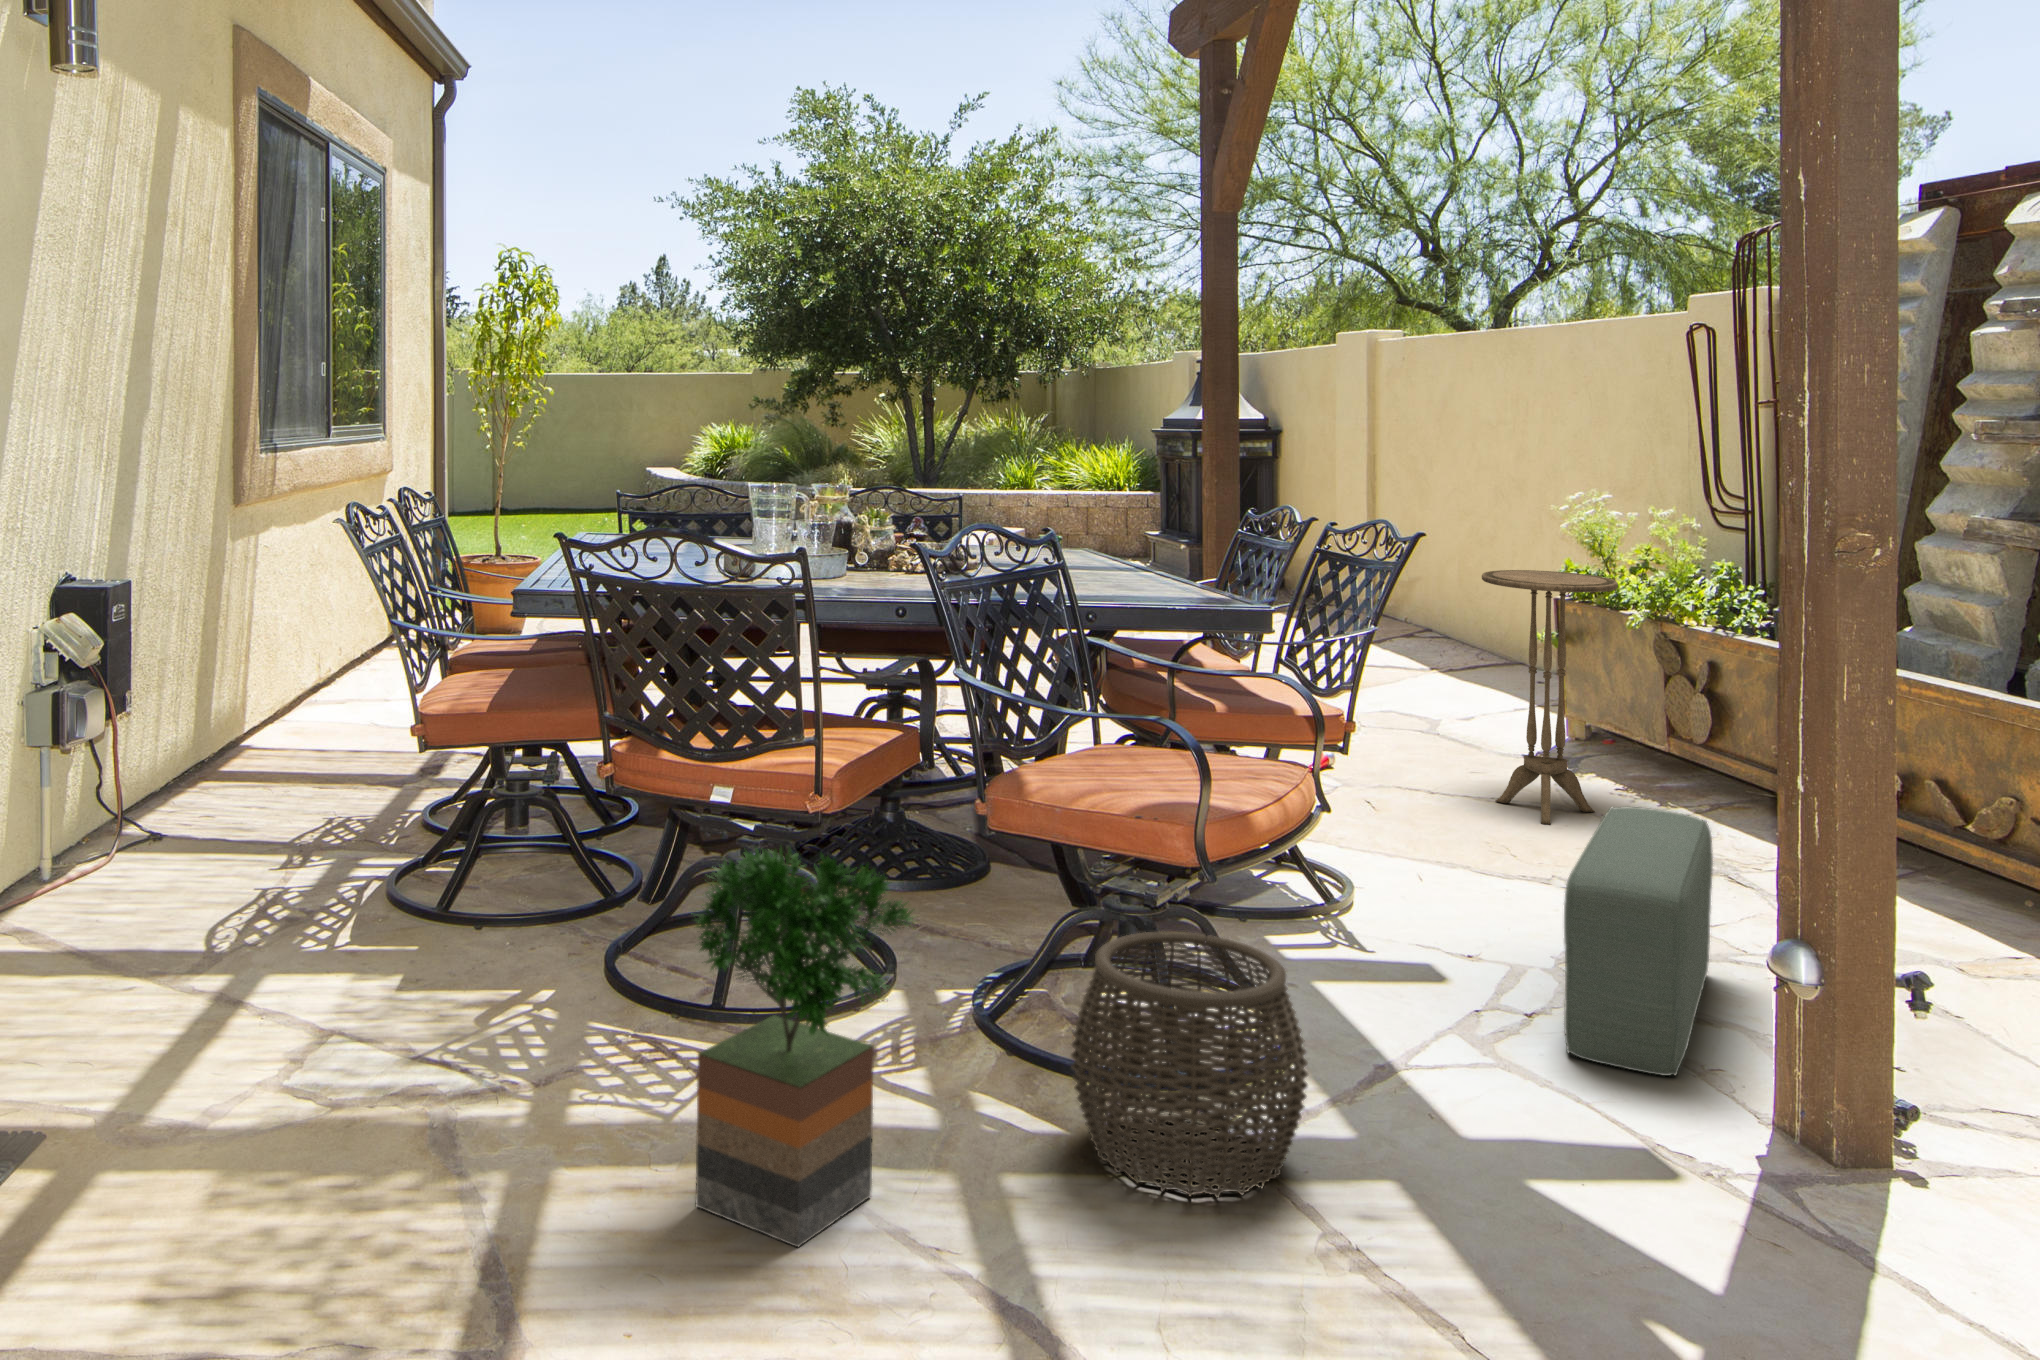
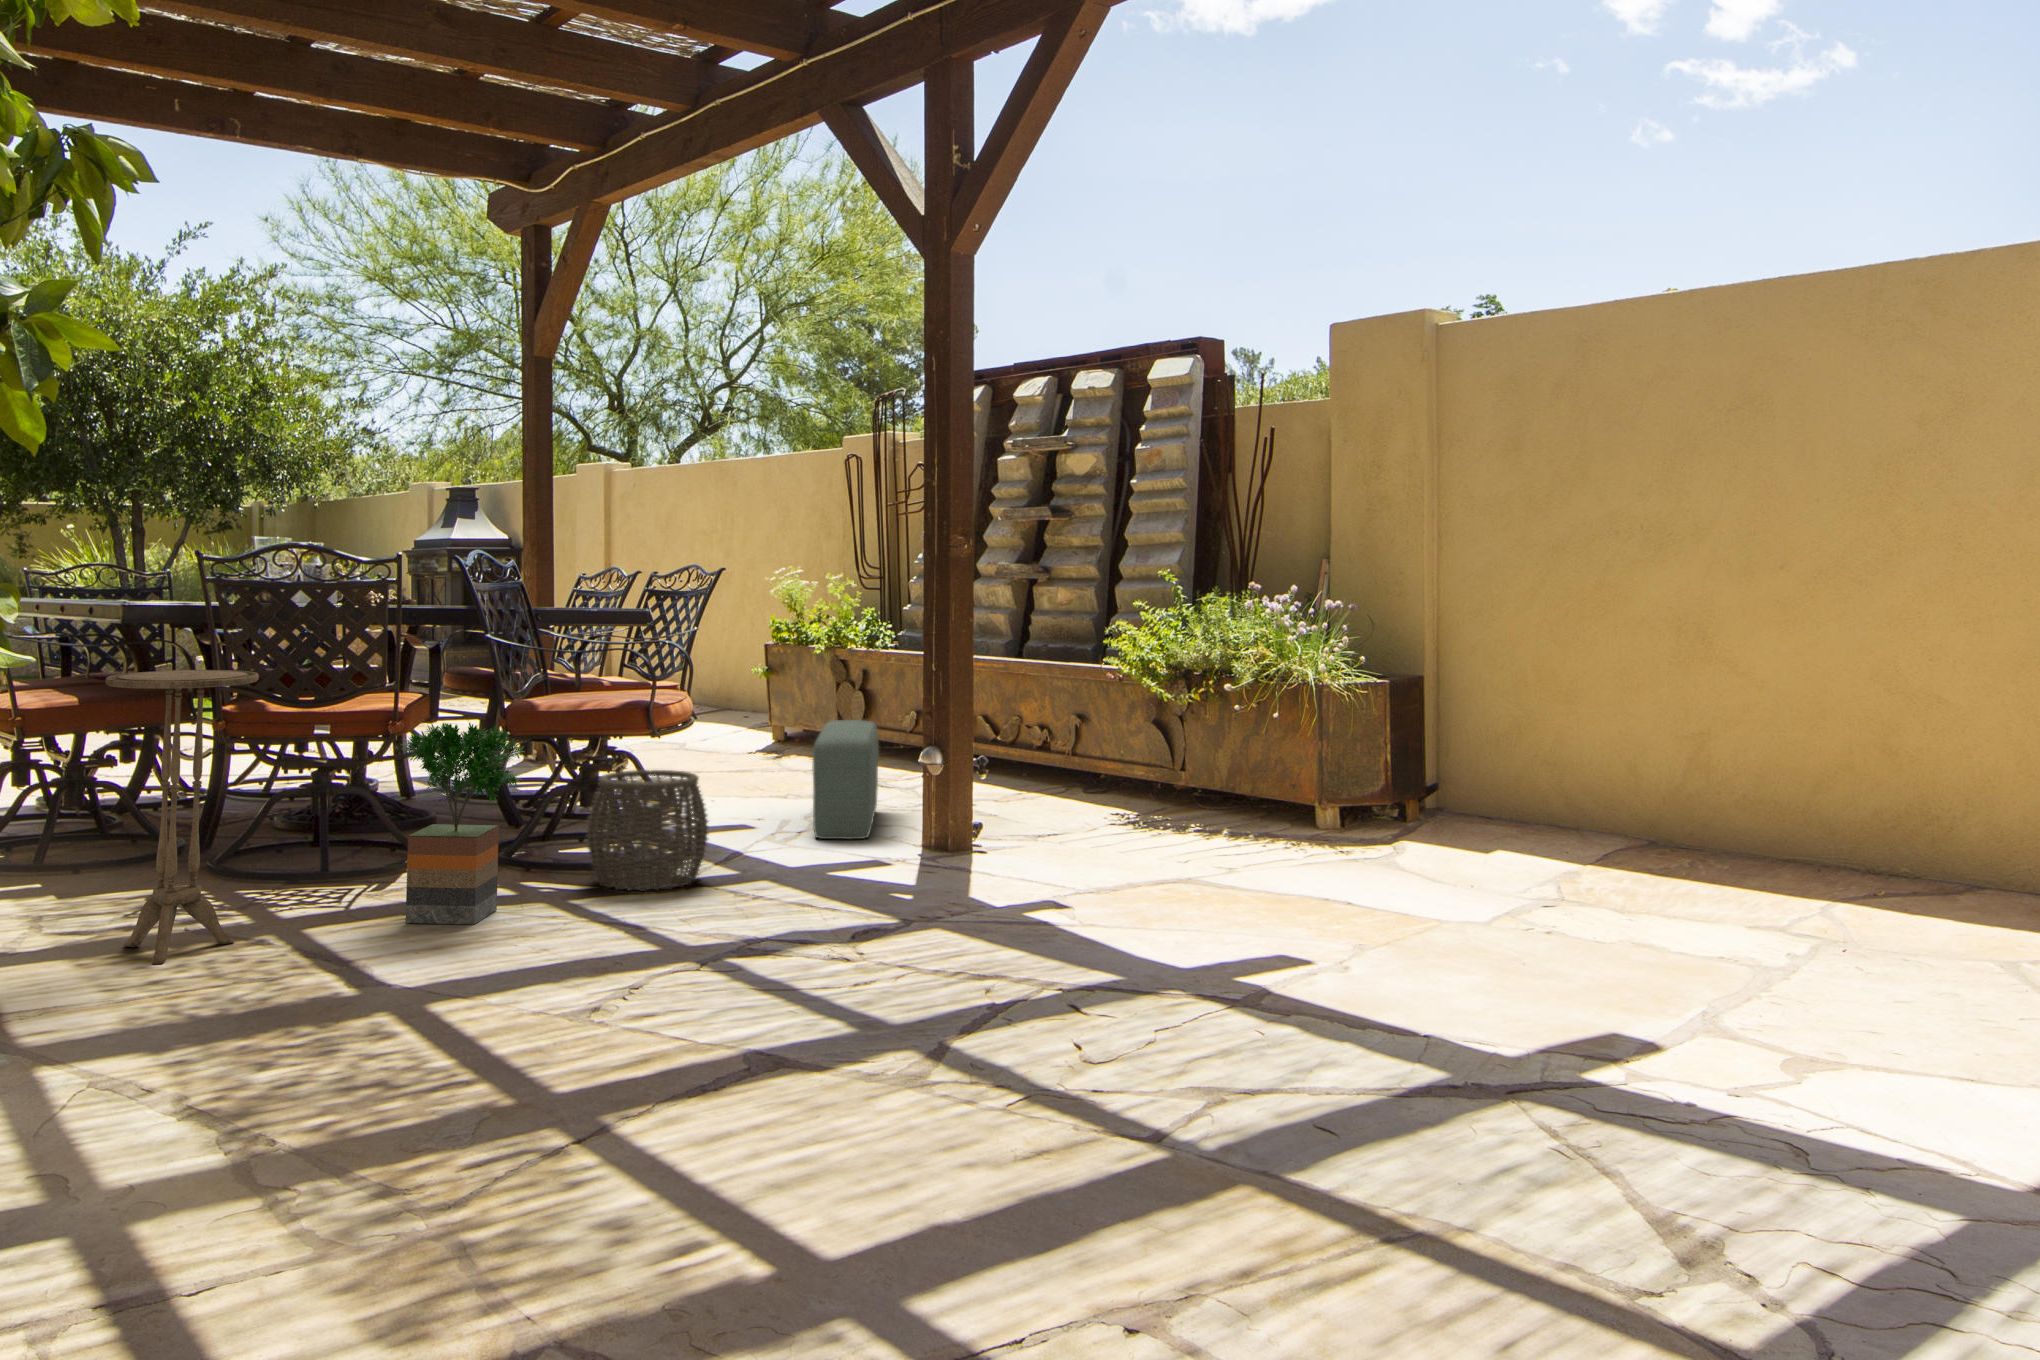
side table: present [1482,570,1618,825] -> present [106,670,259,964]

